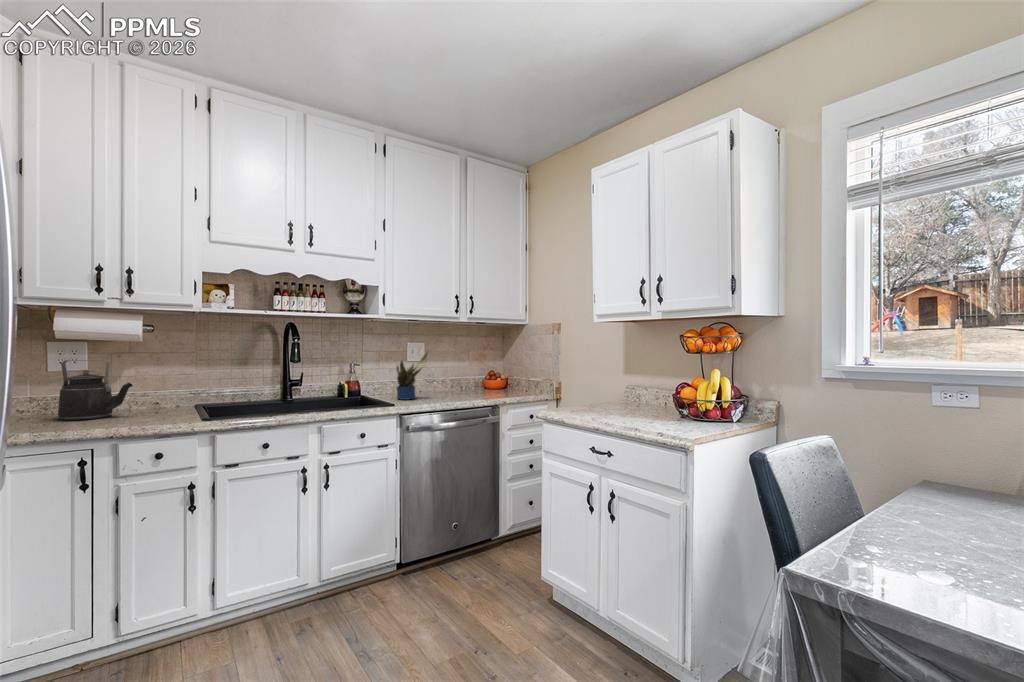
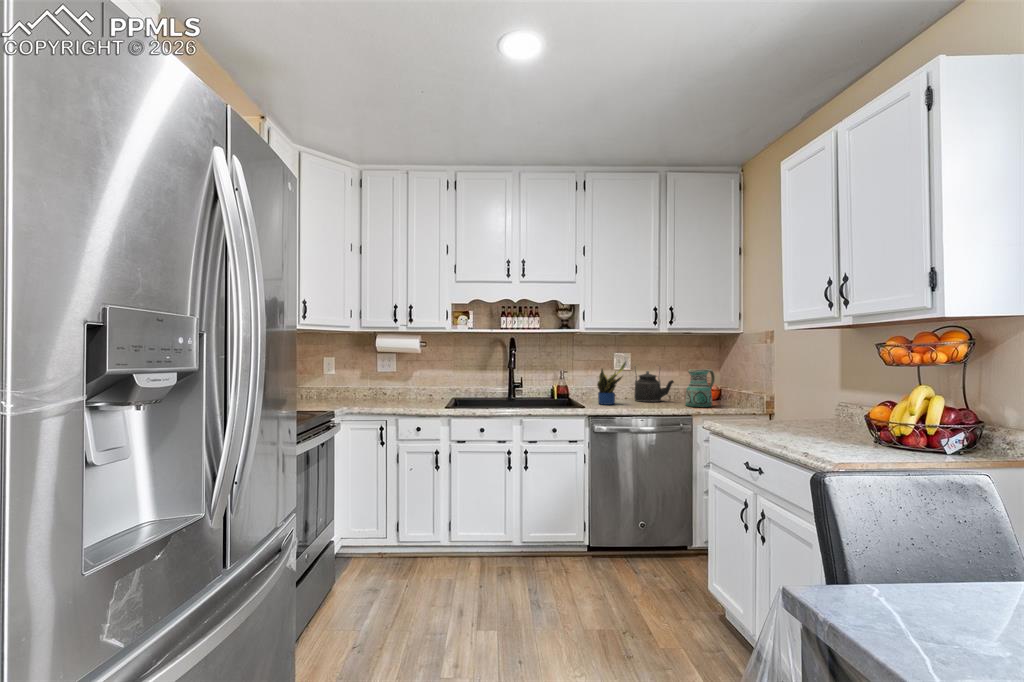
ceramic pitcher: none [482,358,507,396] -> present [686,369,715,407]
kettle: present [58,360,133,420] -> present [634,366,674,402]

